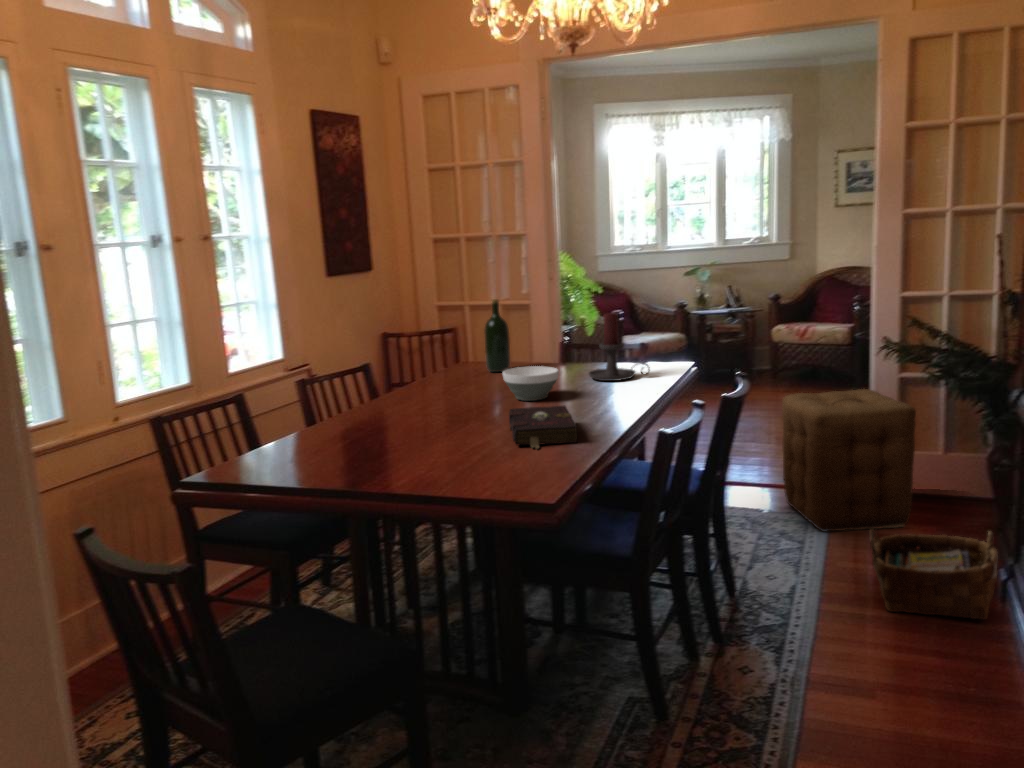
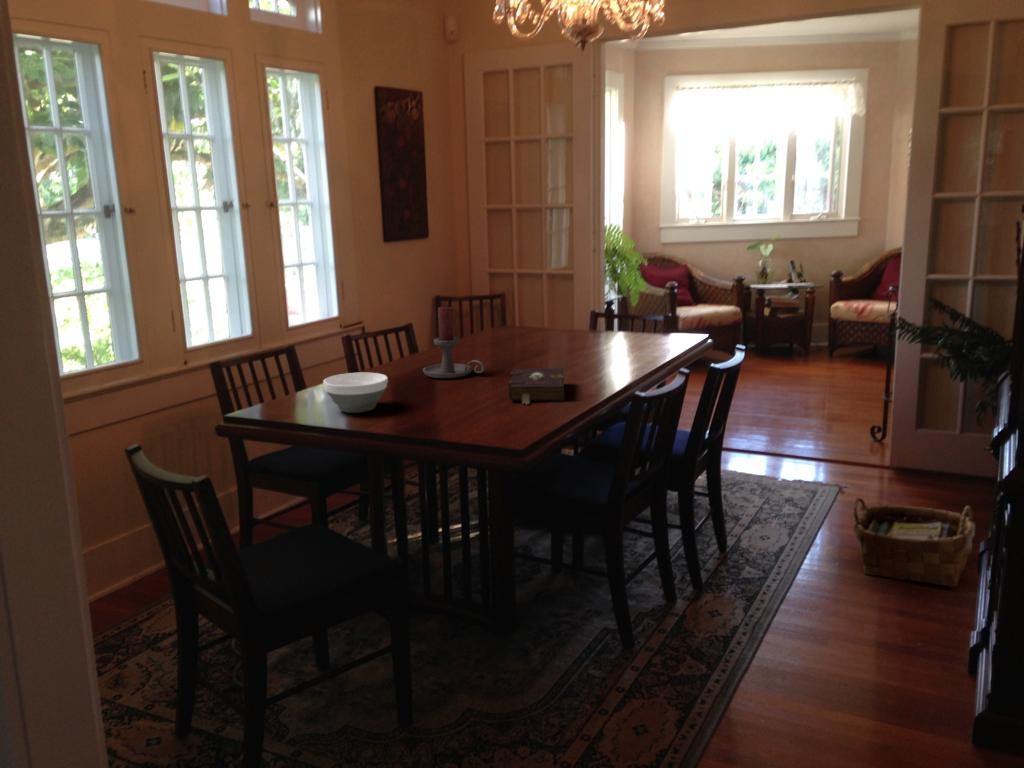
wine bottle: present [484,299,510,372] -> none [516,269,538,336]
candle holder: present [589,313,650,381] -> present [423,307,484,378]
bowl: present [502,366,559,401] -> present [323,373,388,413]
ottoman: present [782,389,916,532] -> none [799,368,926,501]

